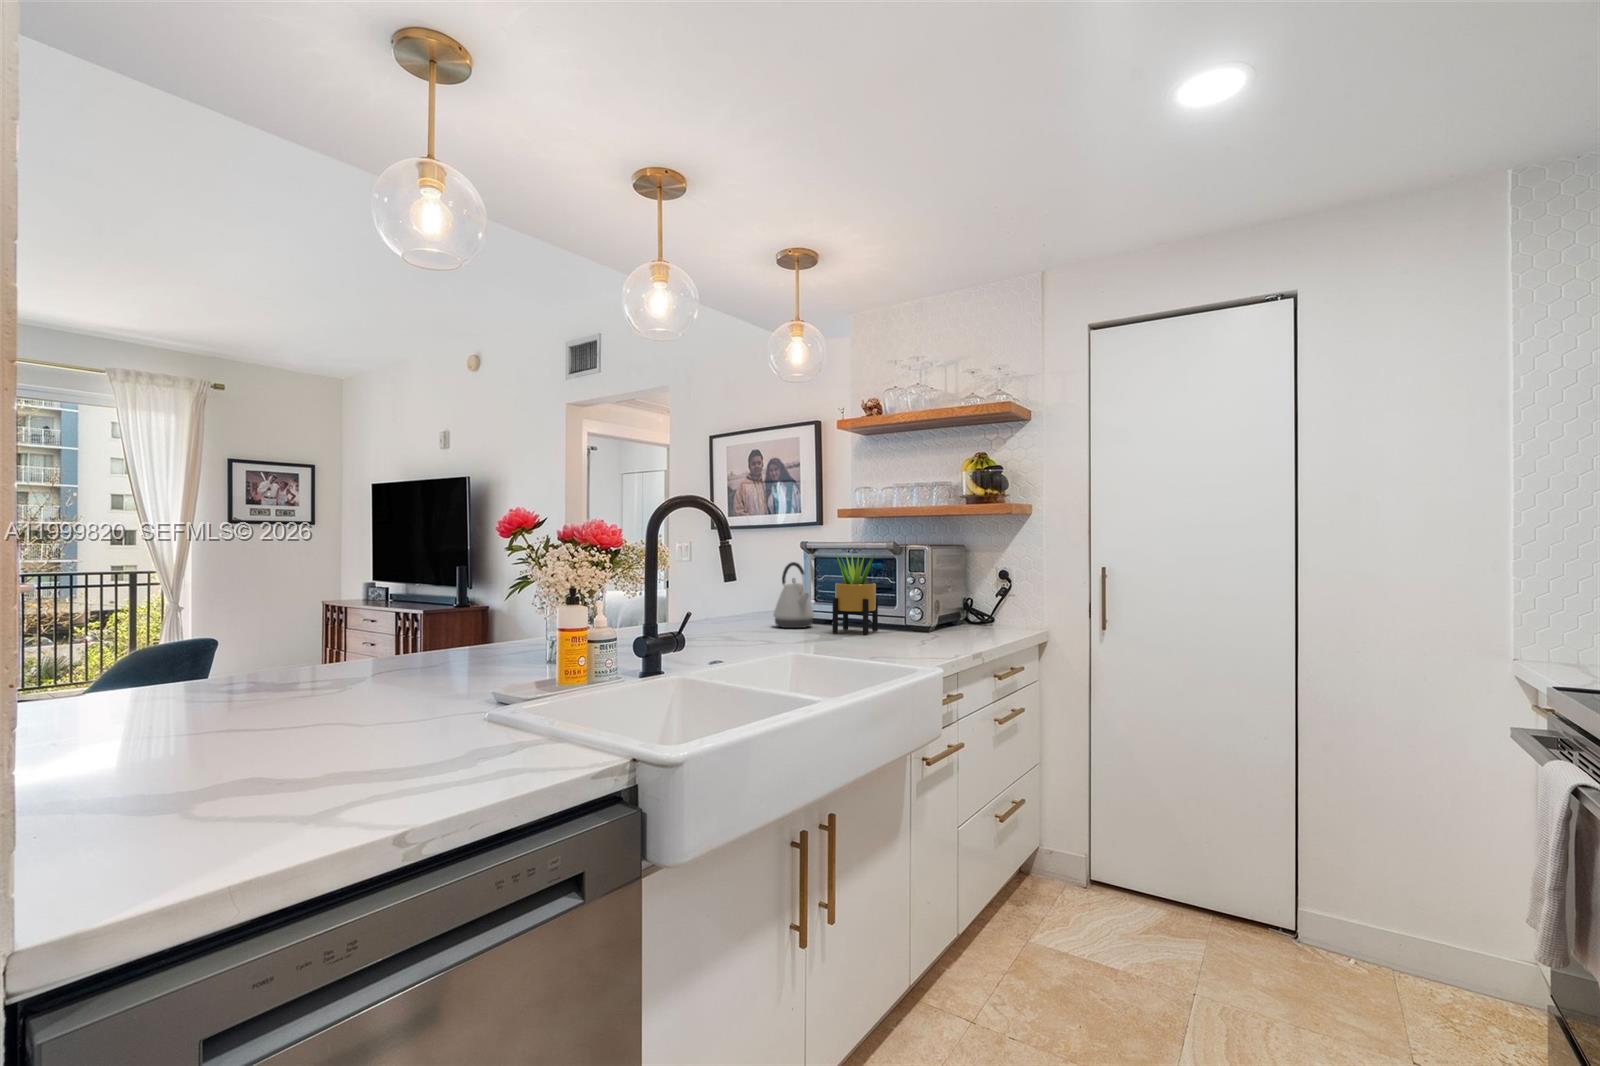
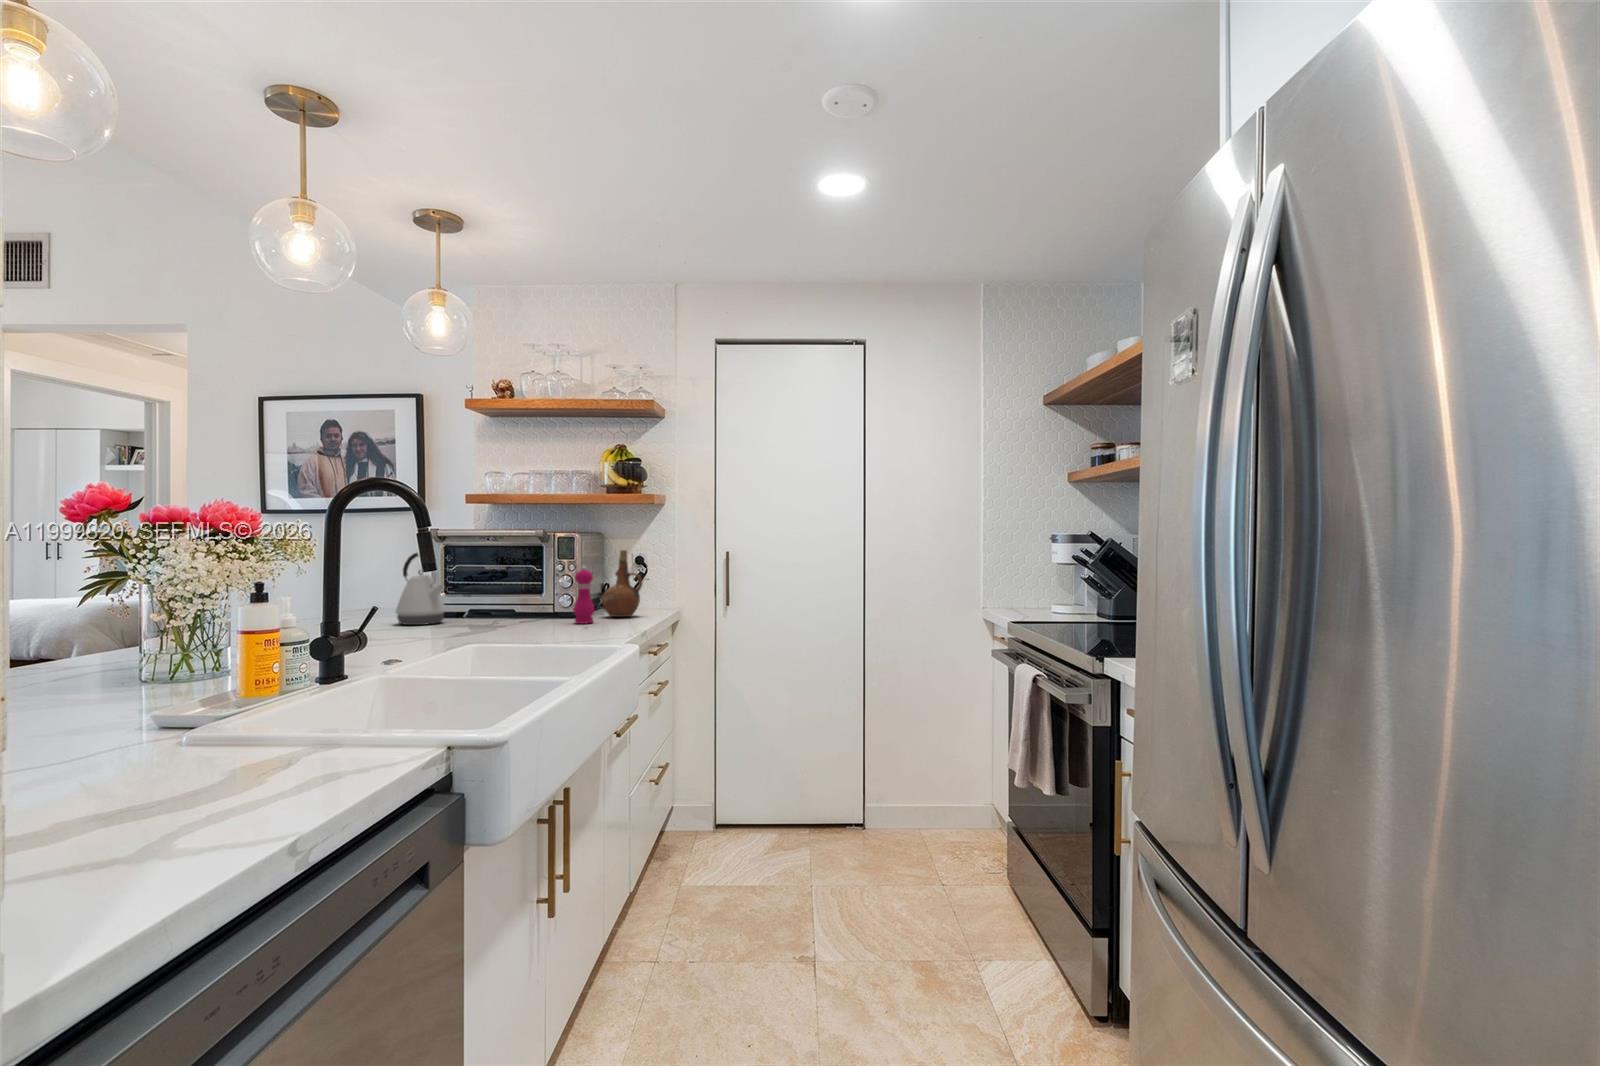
potted plant: present [832,554,878,635] -> none [475,537,526,626]
ceramic pitcher: none [955,563,997,634] -> present [602,550,642,617]
pepper mill: none [918,579,940,638] -> present [573,566,595,624]

